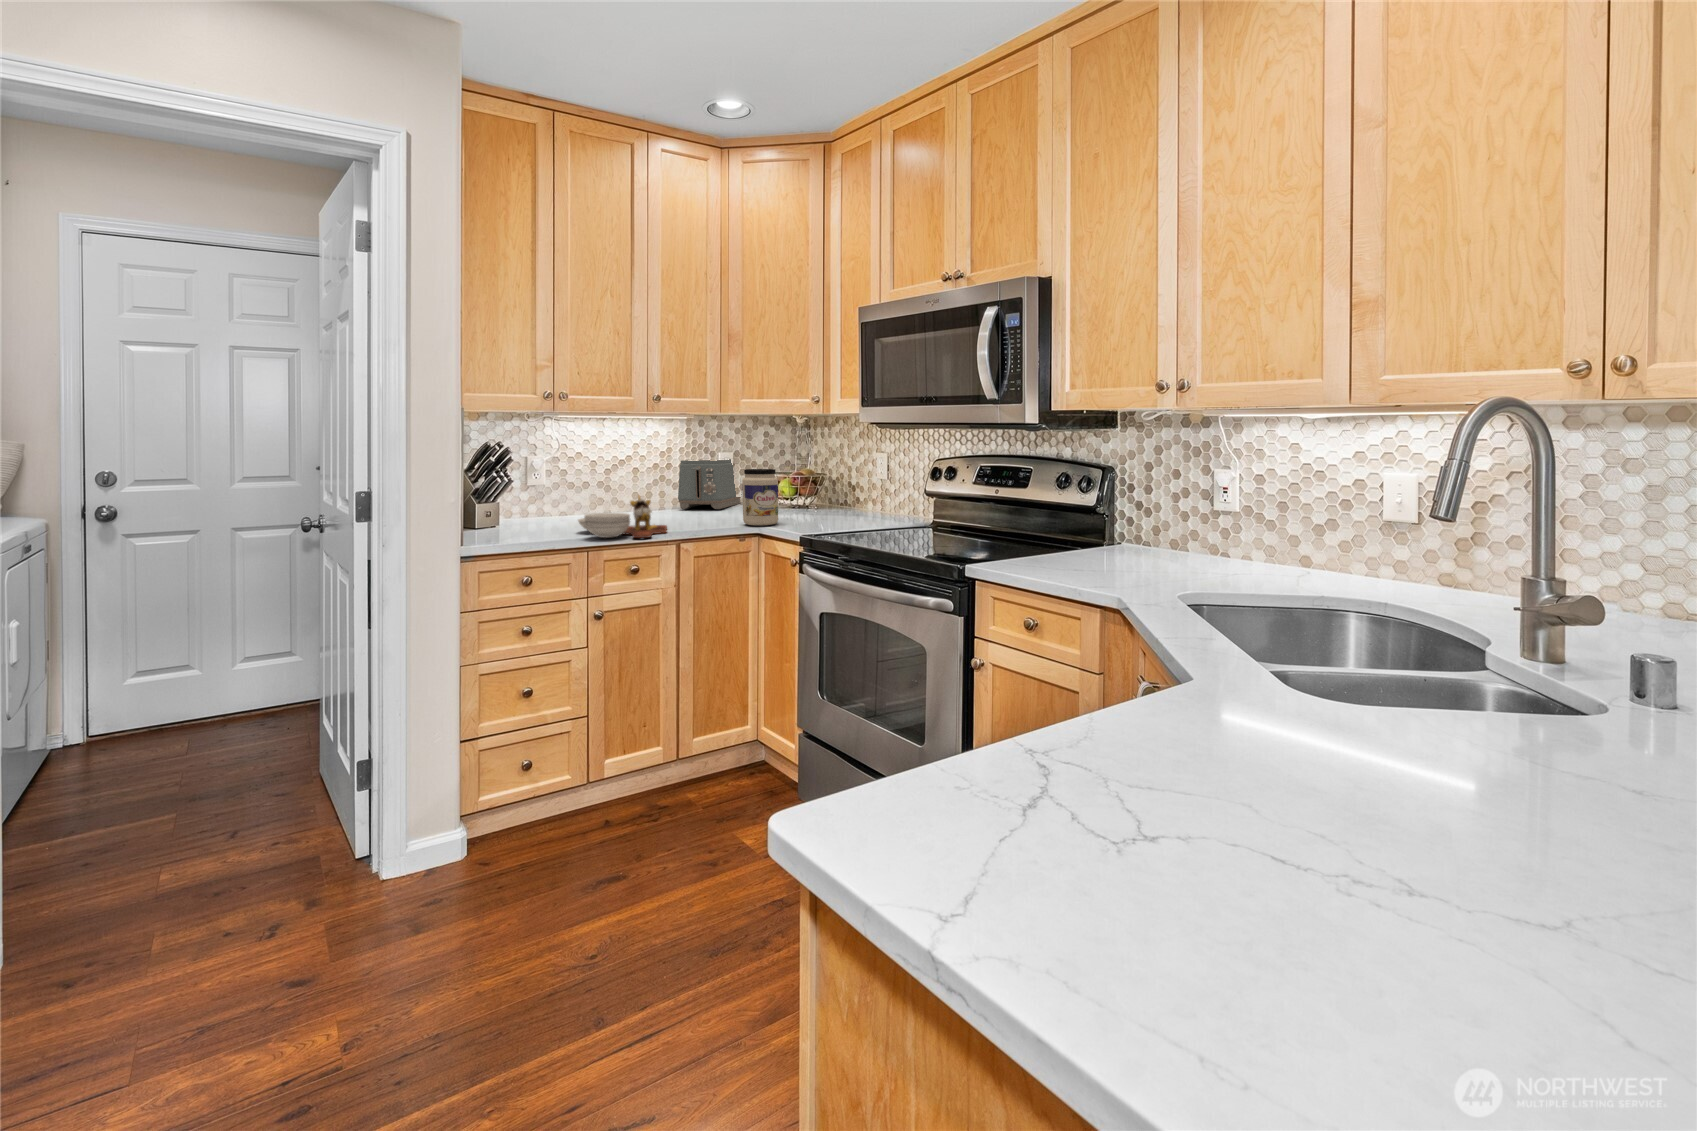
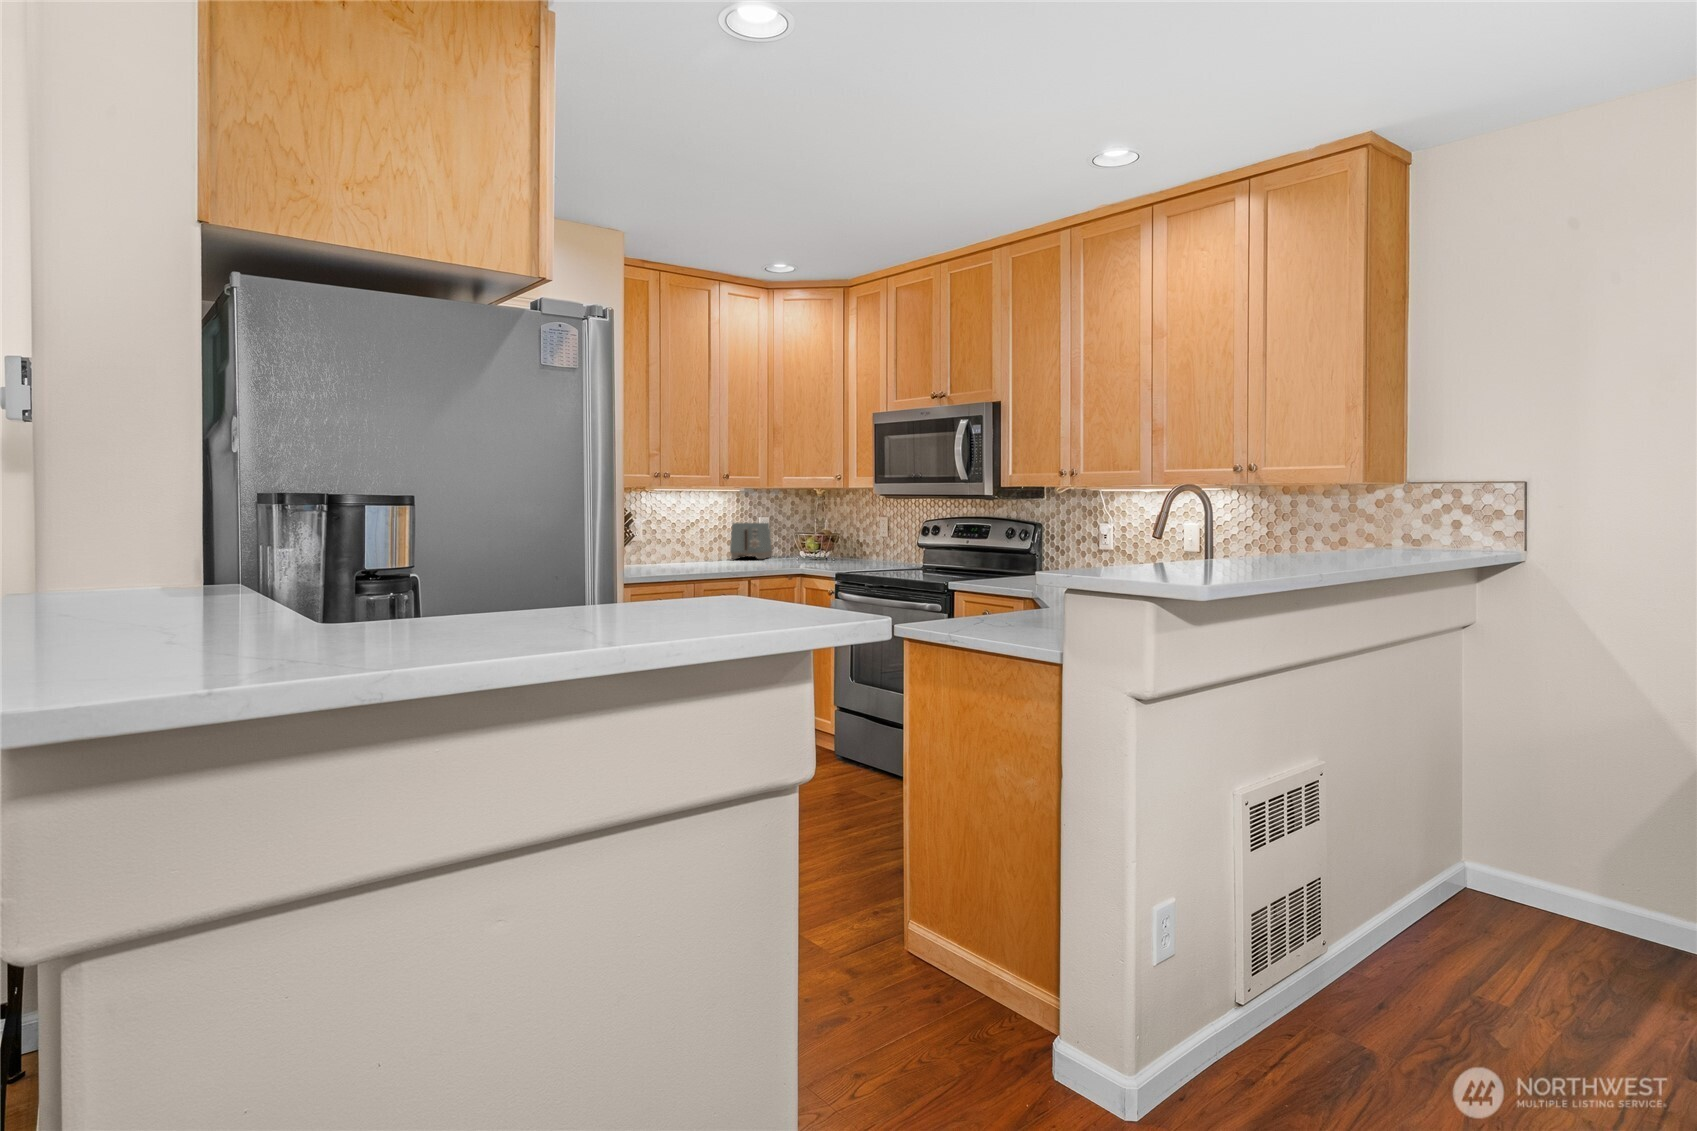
jar: present [742,469,778,526] -> none [789,527,814,567]
cutting board: present [578,496,667,538] -> none [675,545,739,572]

